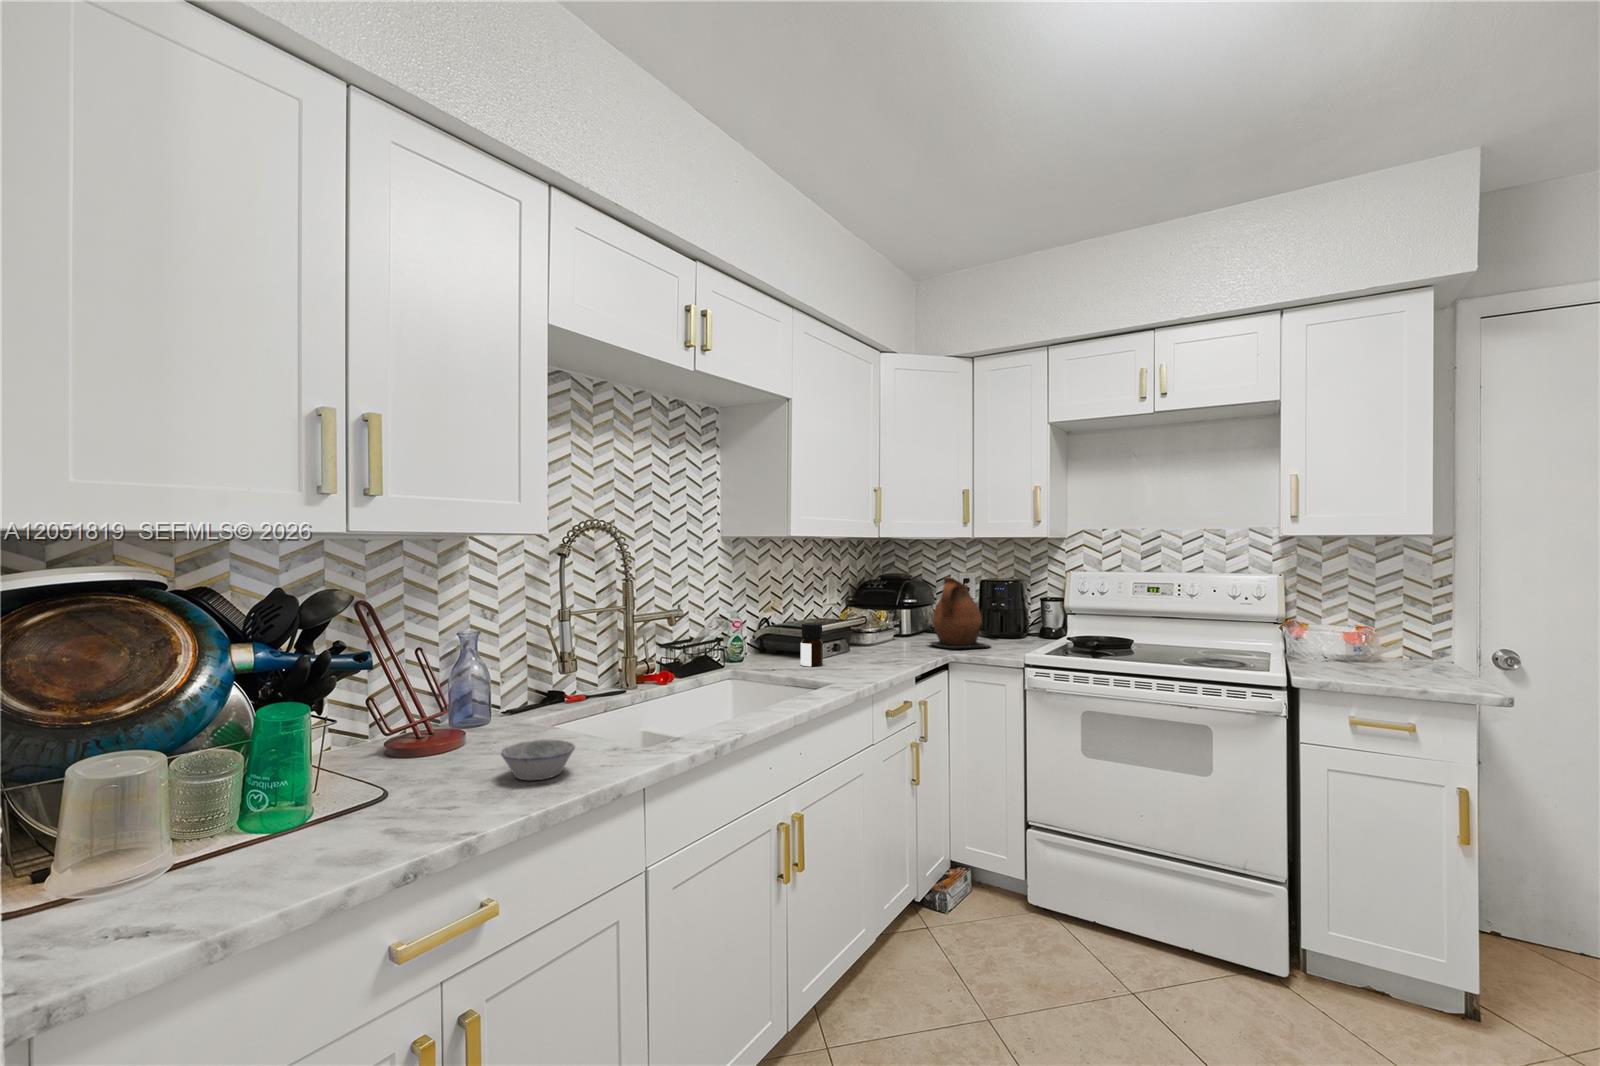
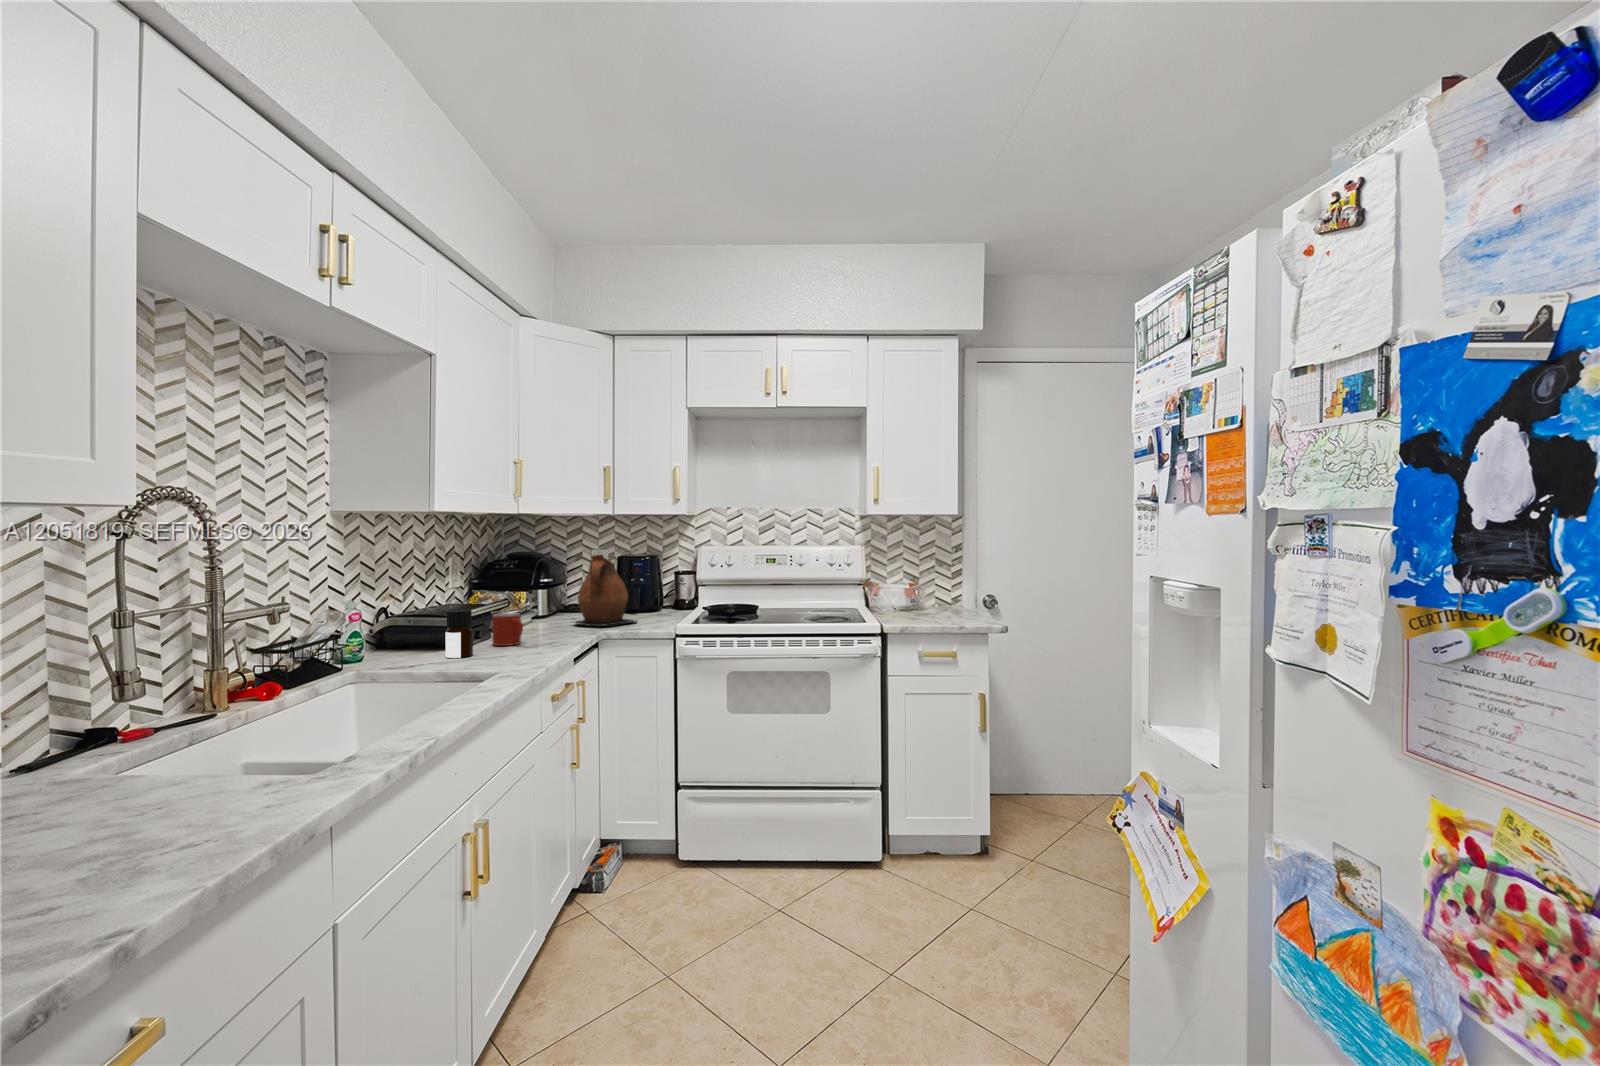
mug: none [845,629,869,659] -> present [492,613,523,646]
bowl: present [501,740,575,780] -> none [119,781,246,844]

